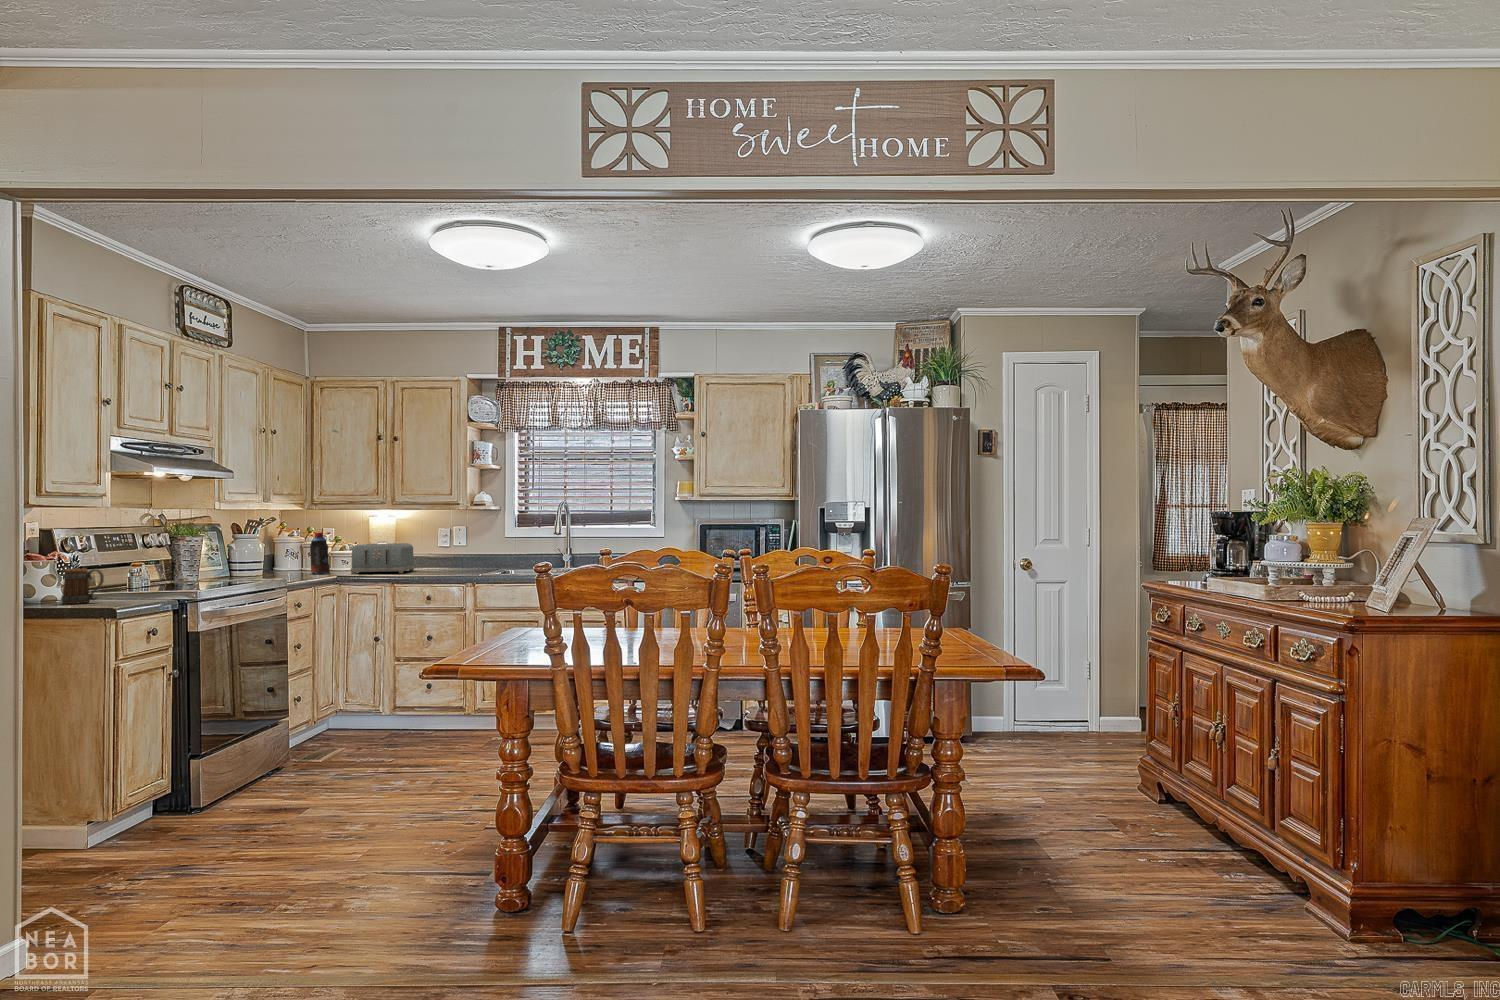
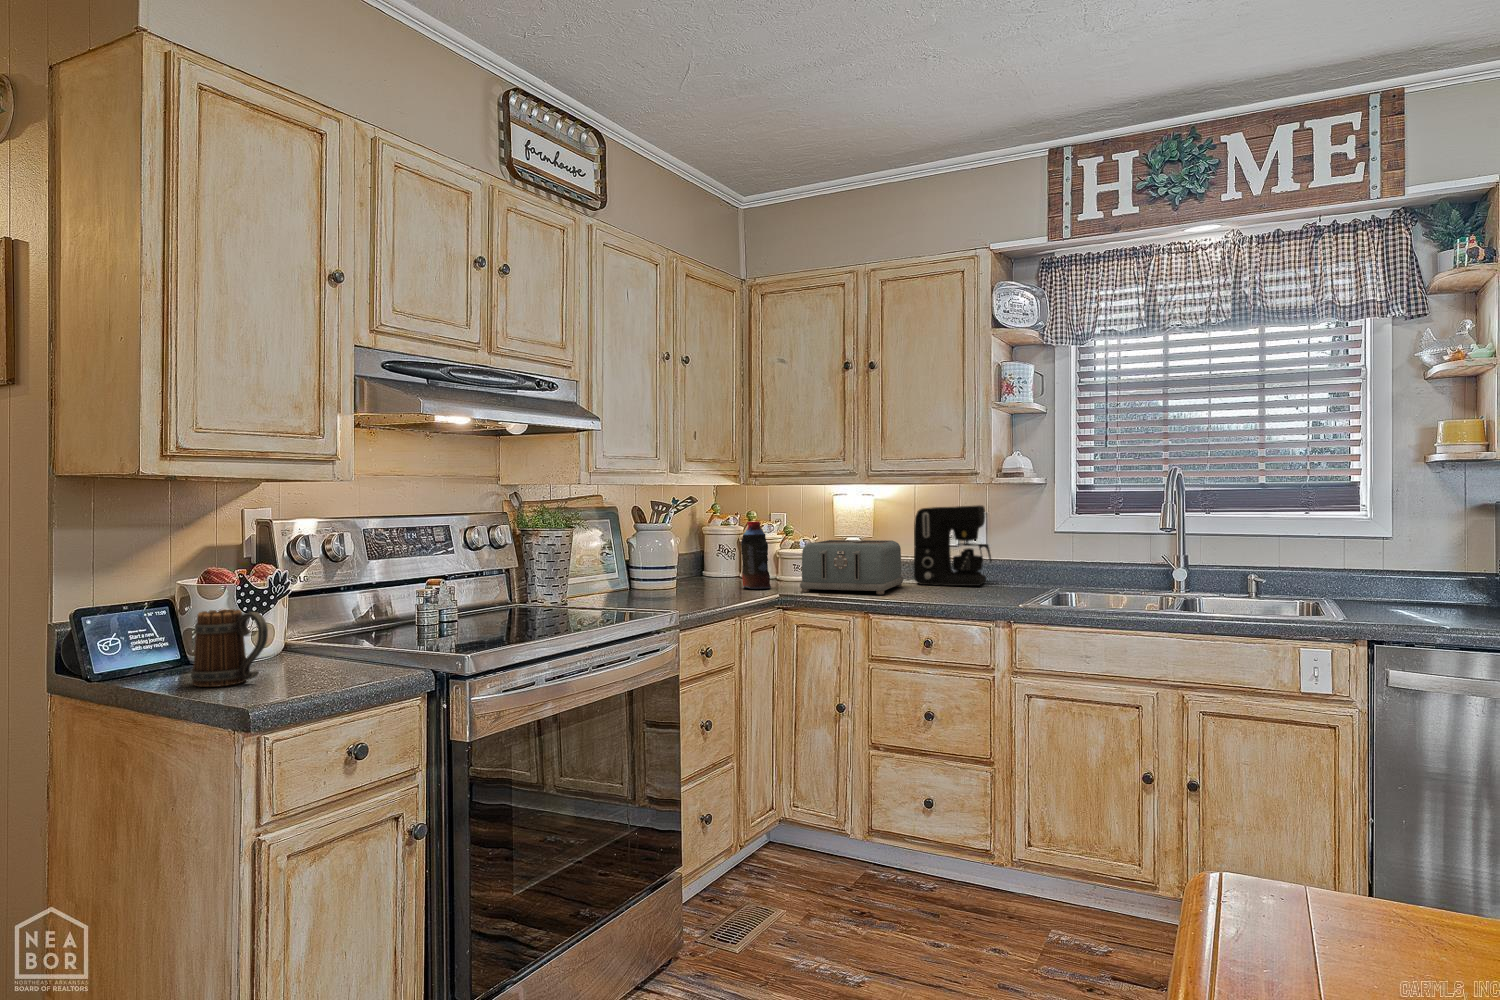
coffee maker: none [421,523,469,570] -> present [914,505,992,586]

